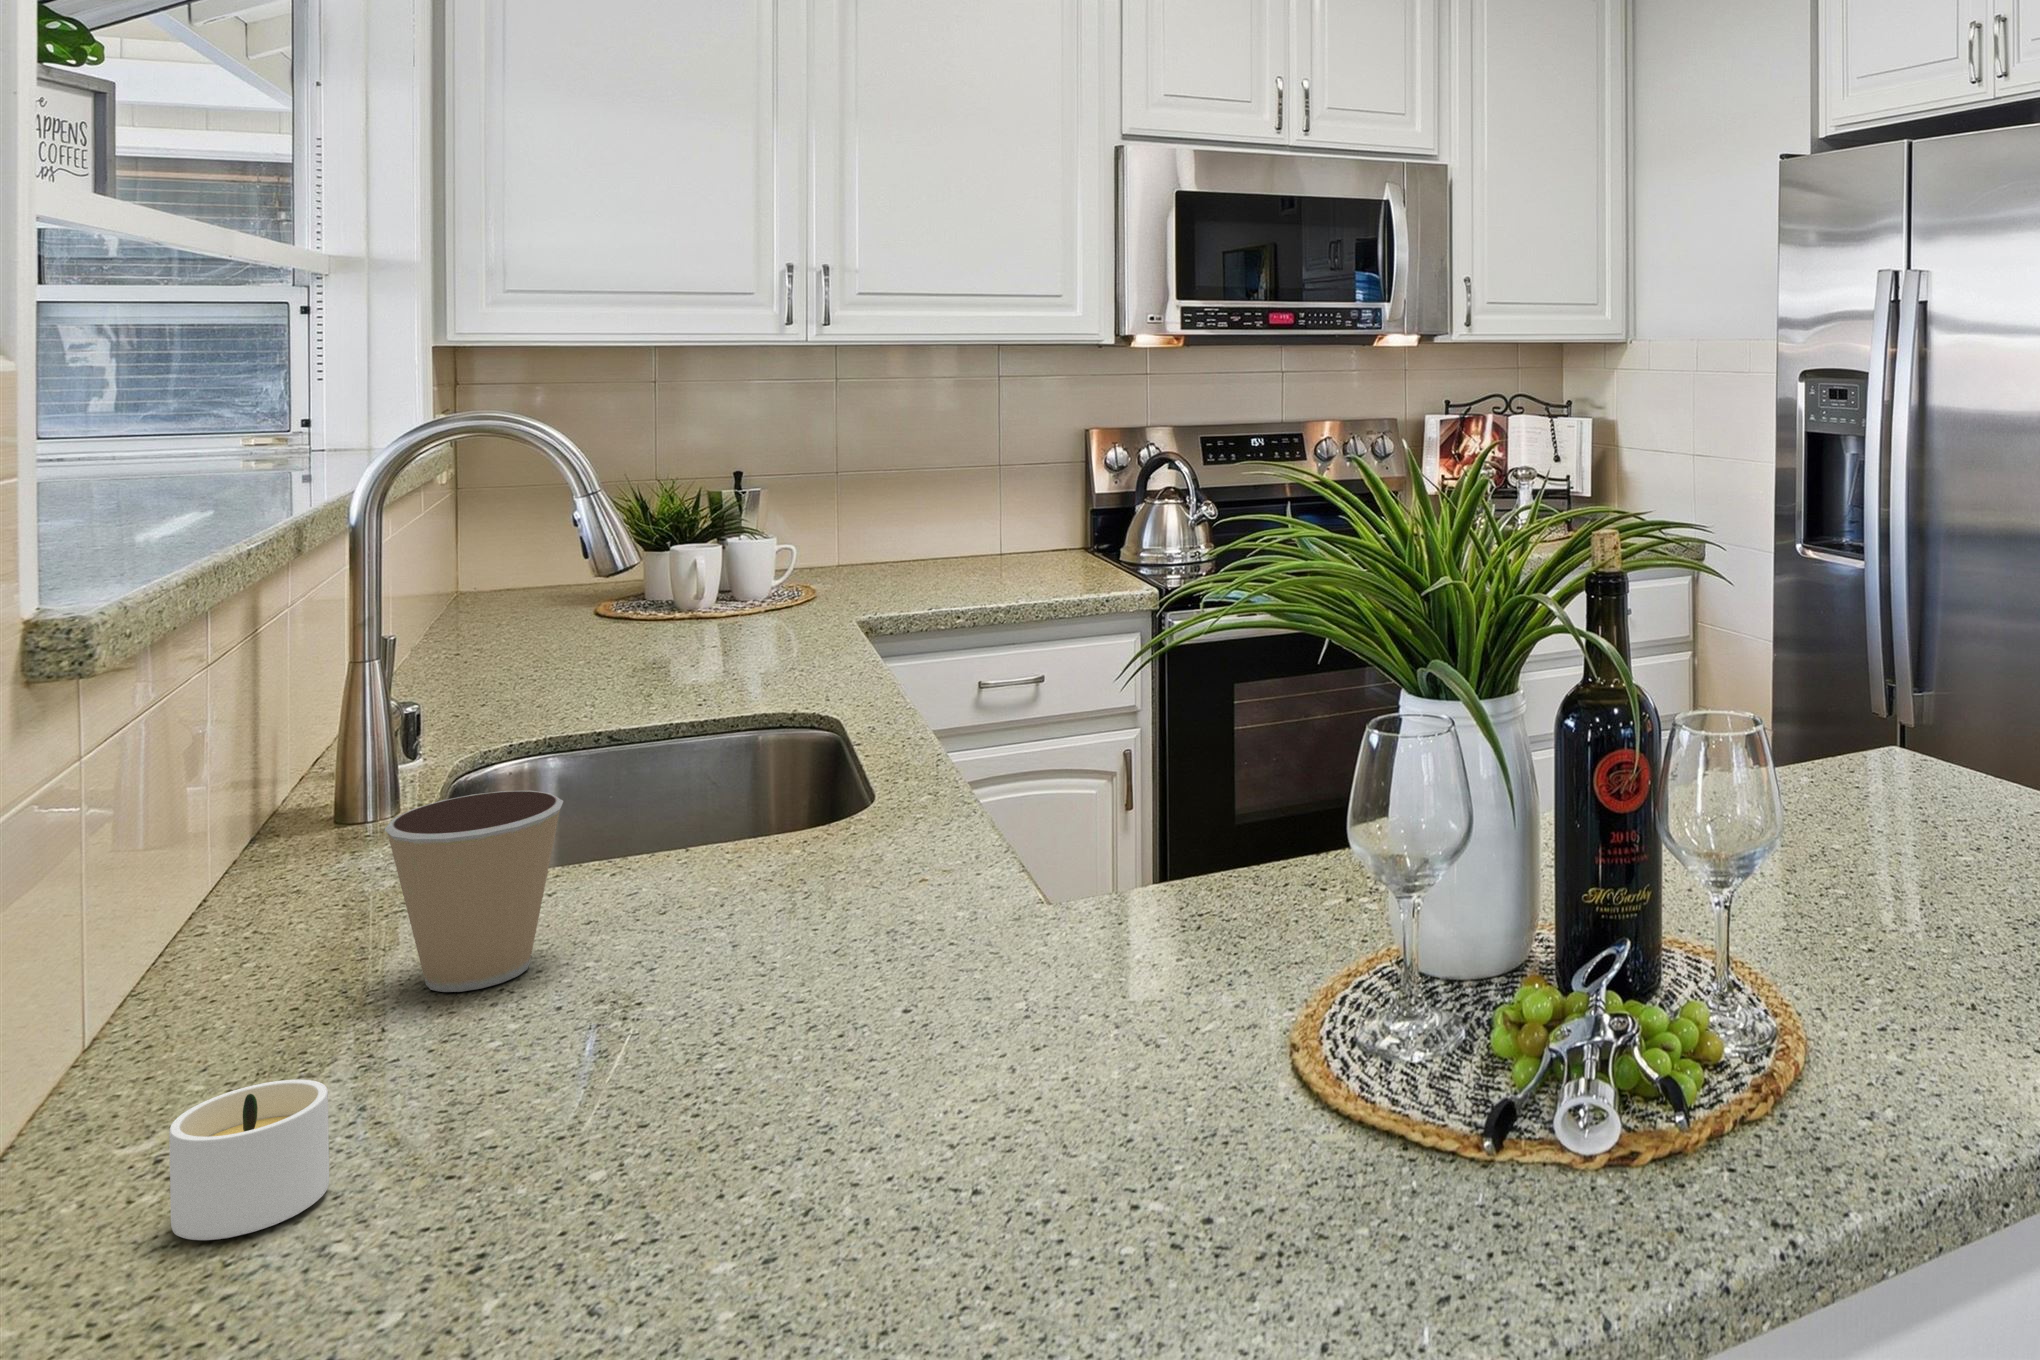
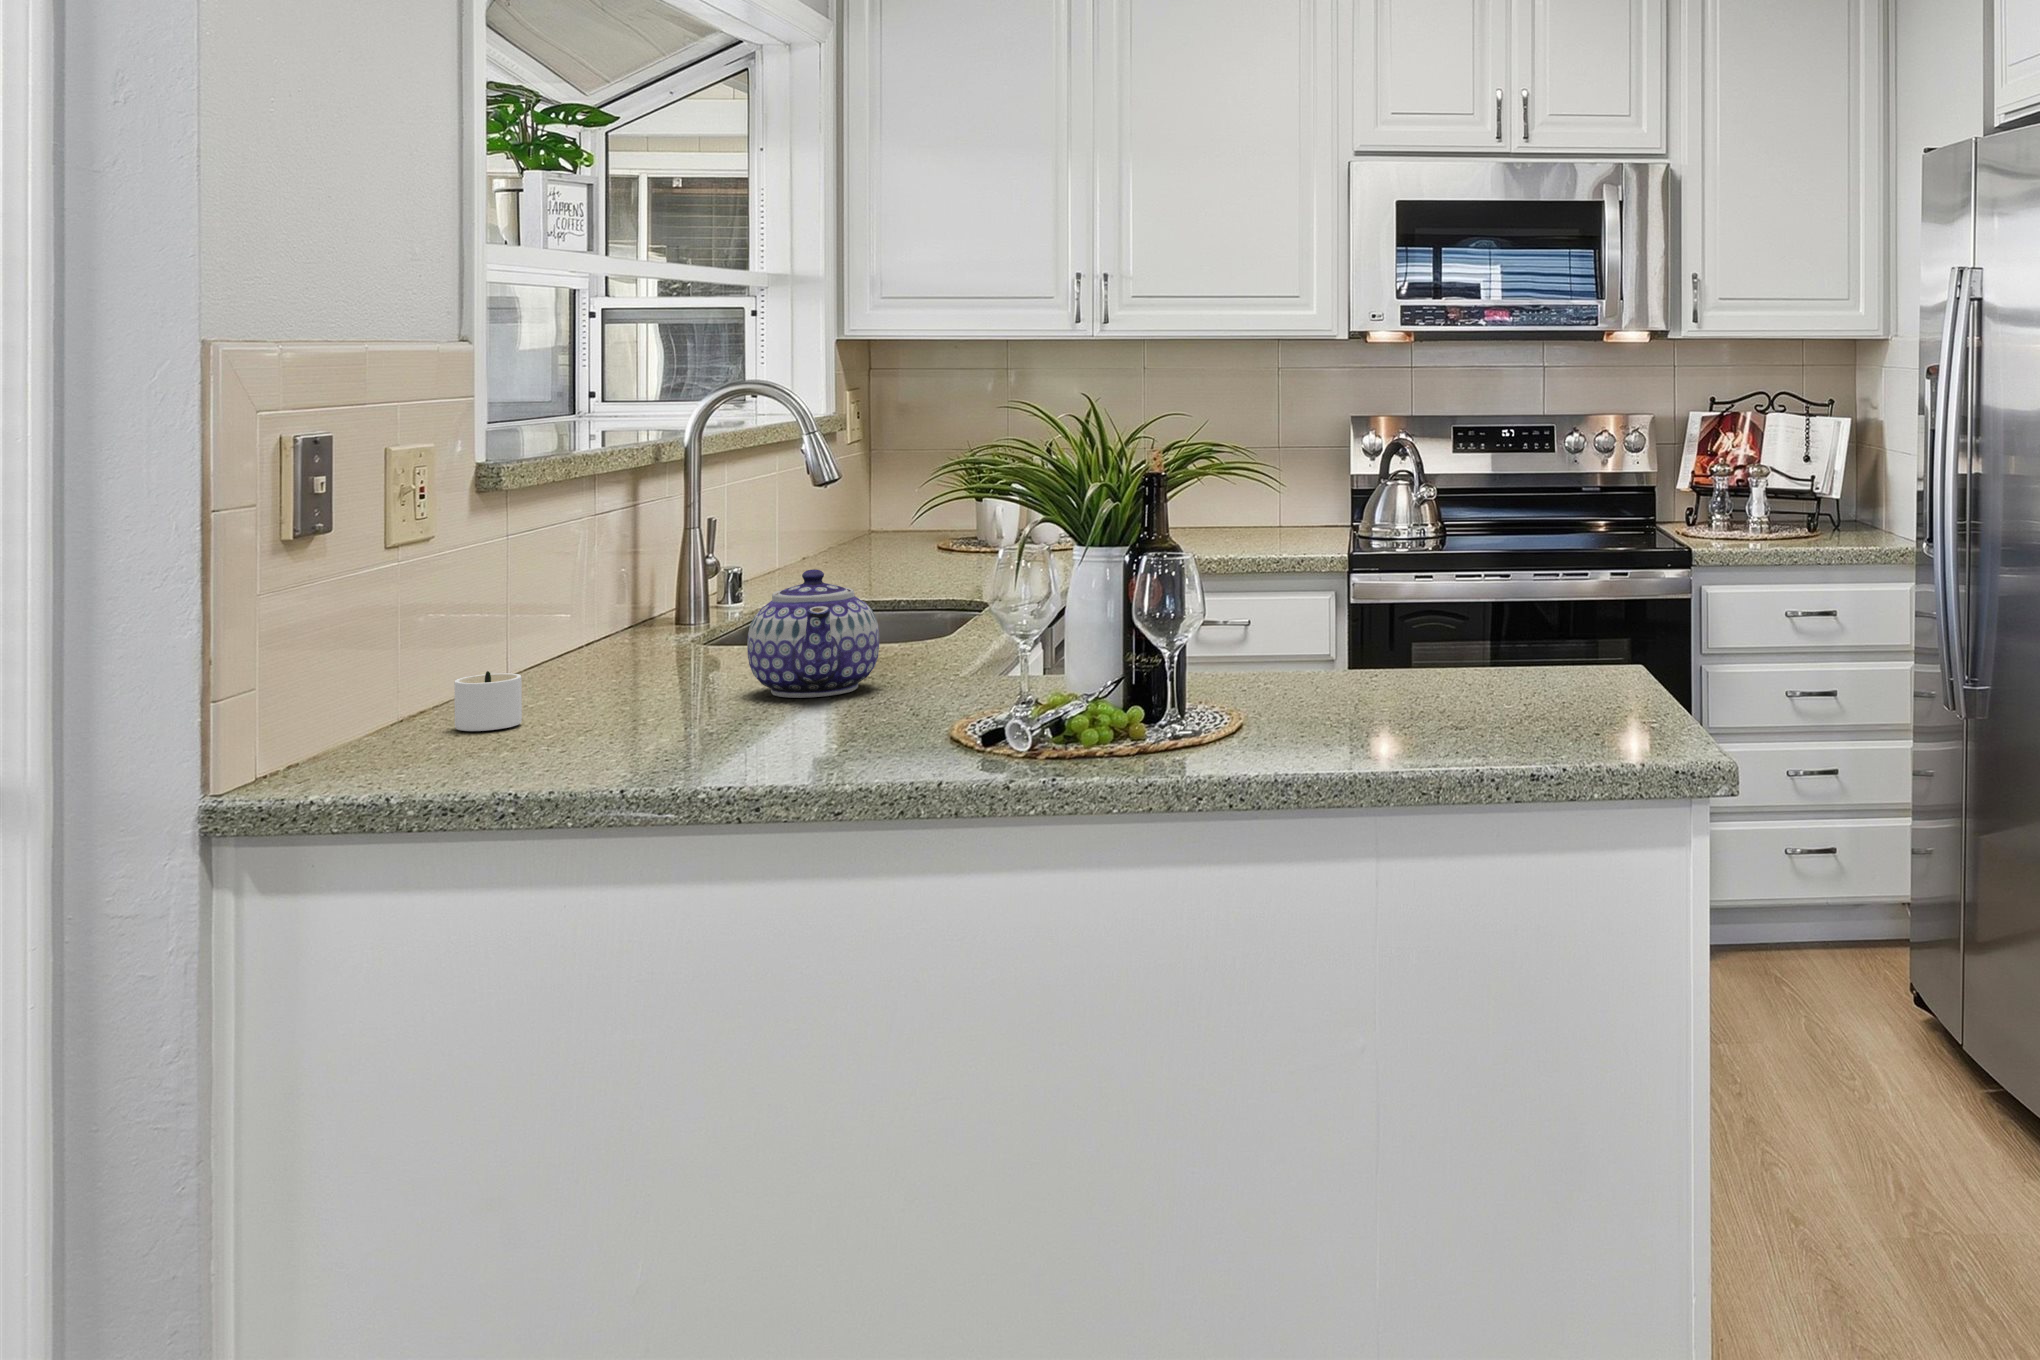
teapot: none [715,766,943,997] -> present [747,569,879,698]
coffee cup: present [385,791,563,992] -> none [608,580,701,683]

